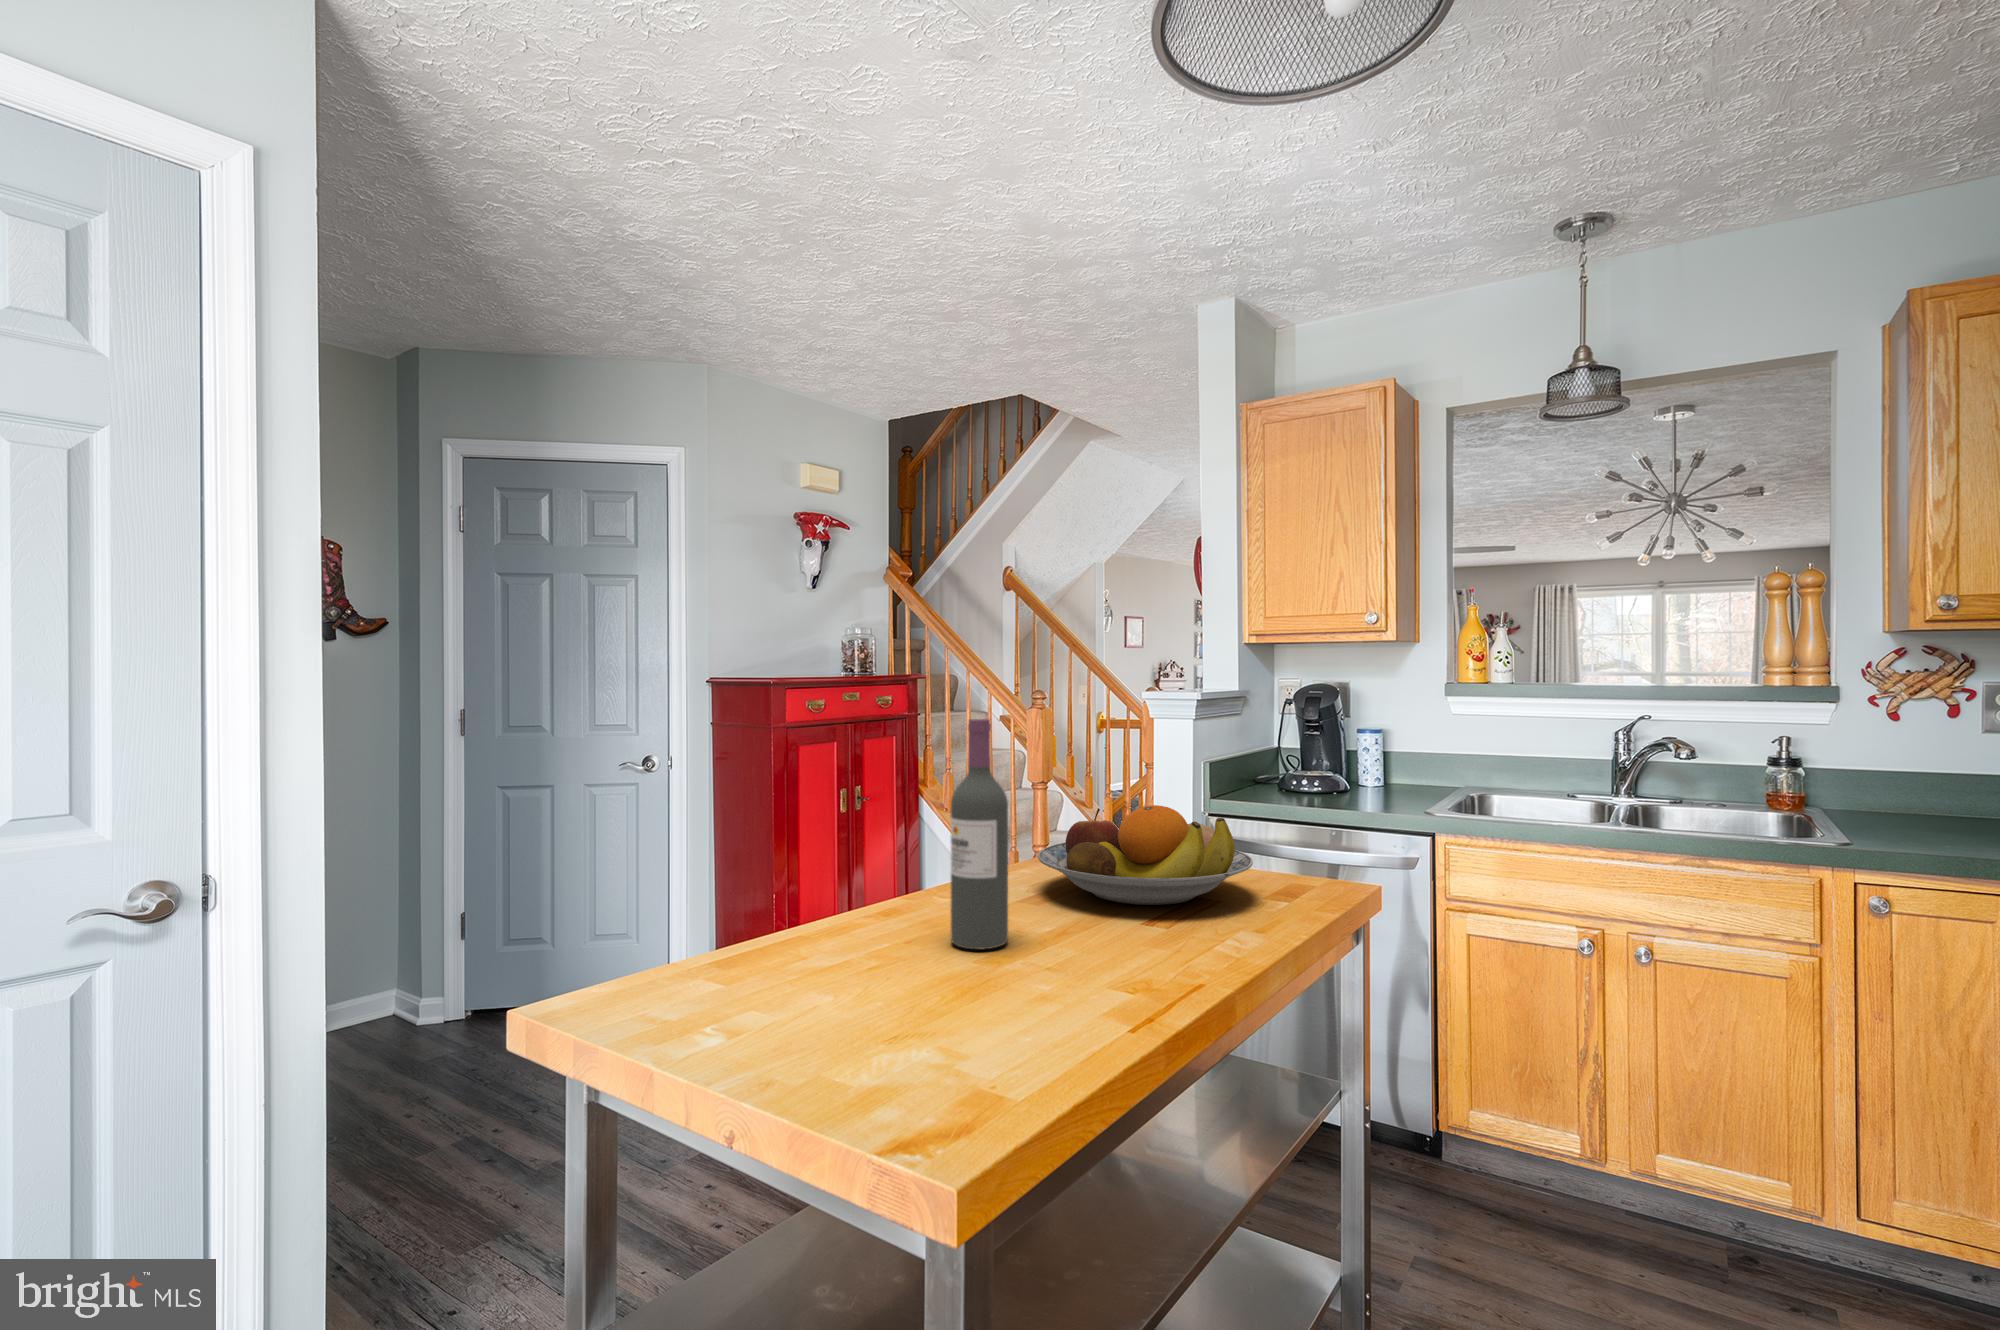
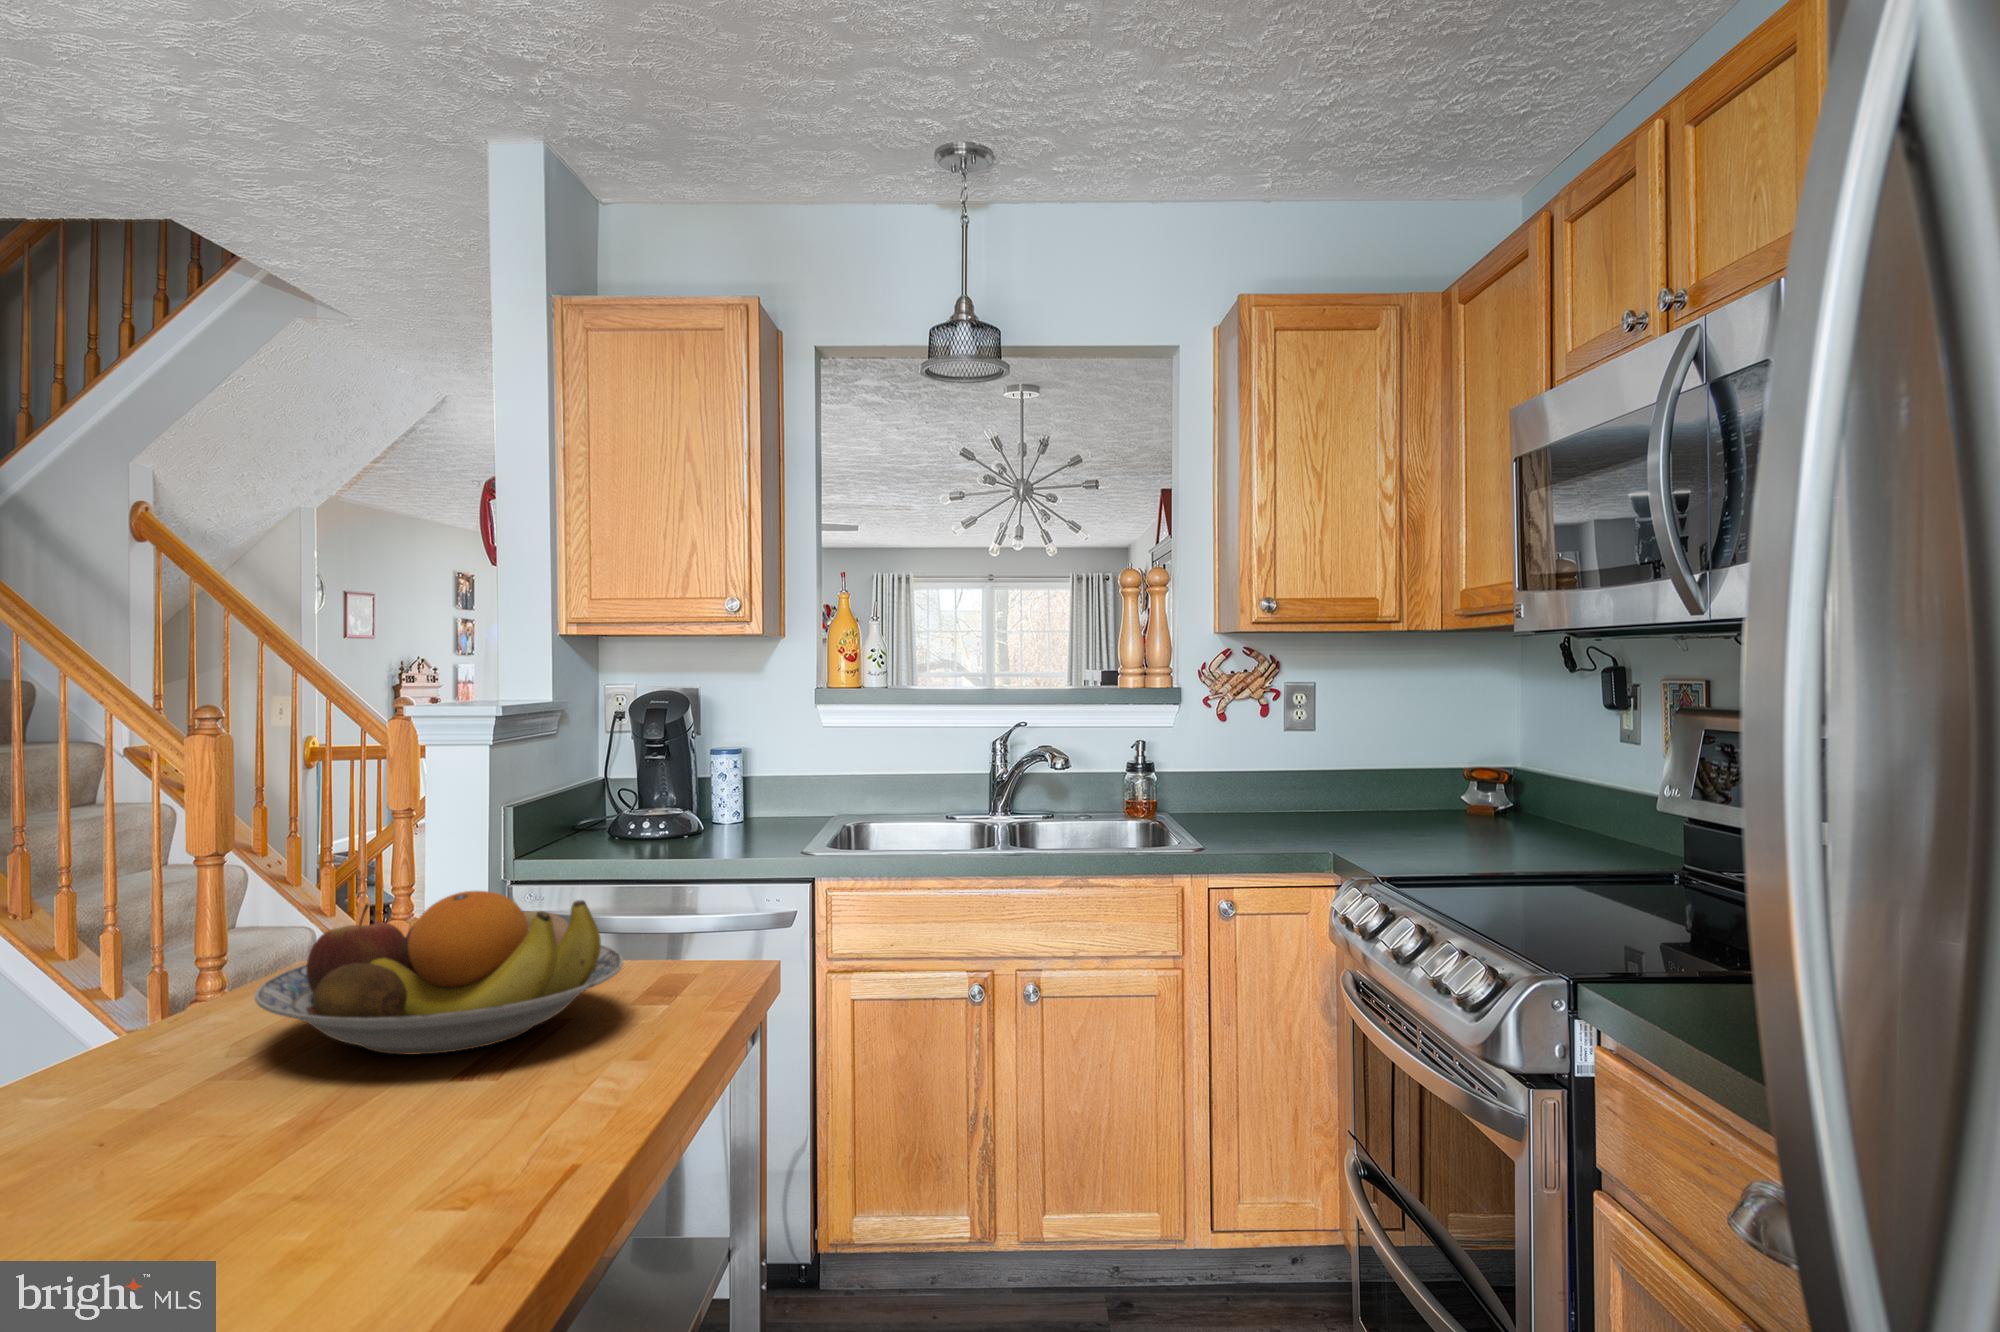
wine bottle: present [951,719,1008,949] -> none [86,773,215,1204]

